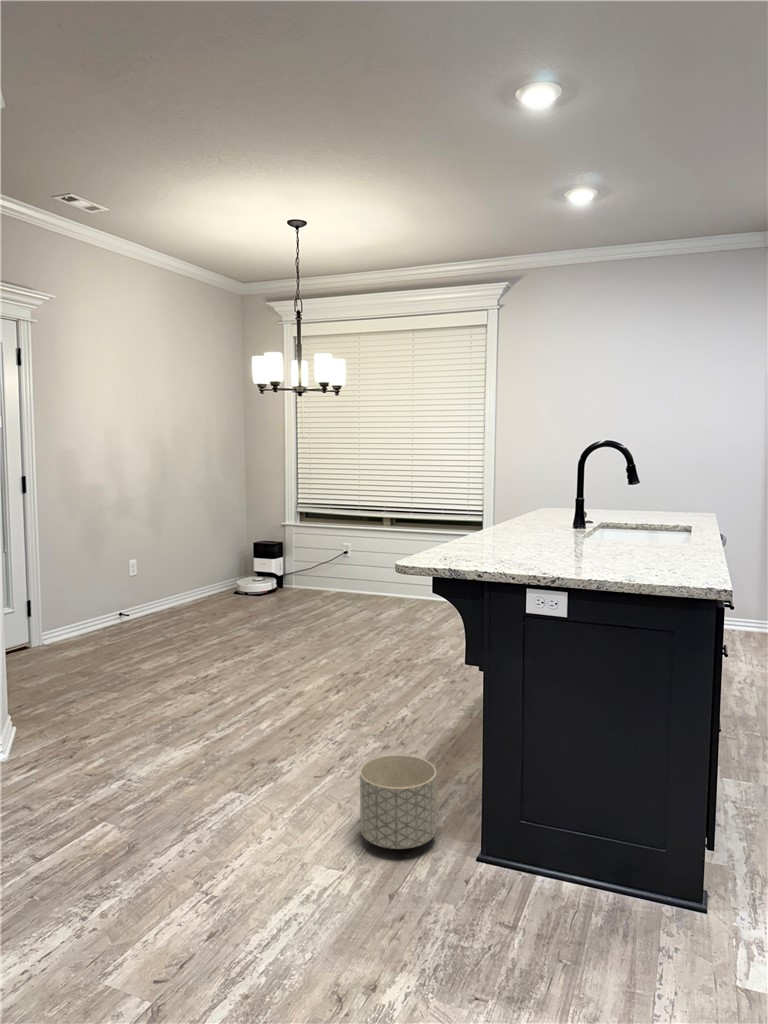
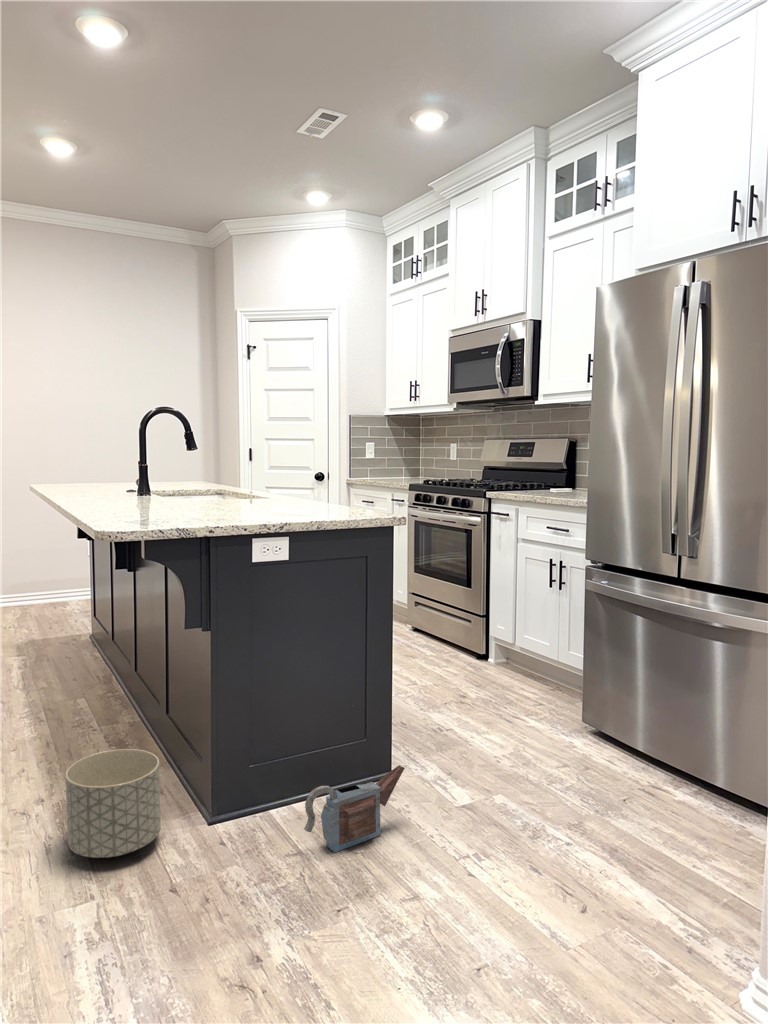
watering can: none [511,867,652,959] -> present [304,765,405,852]

